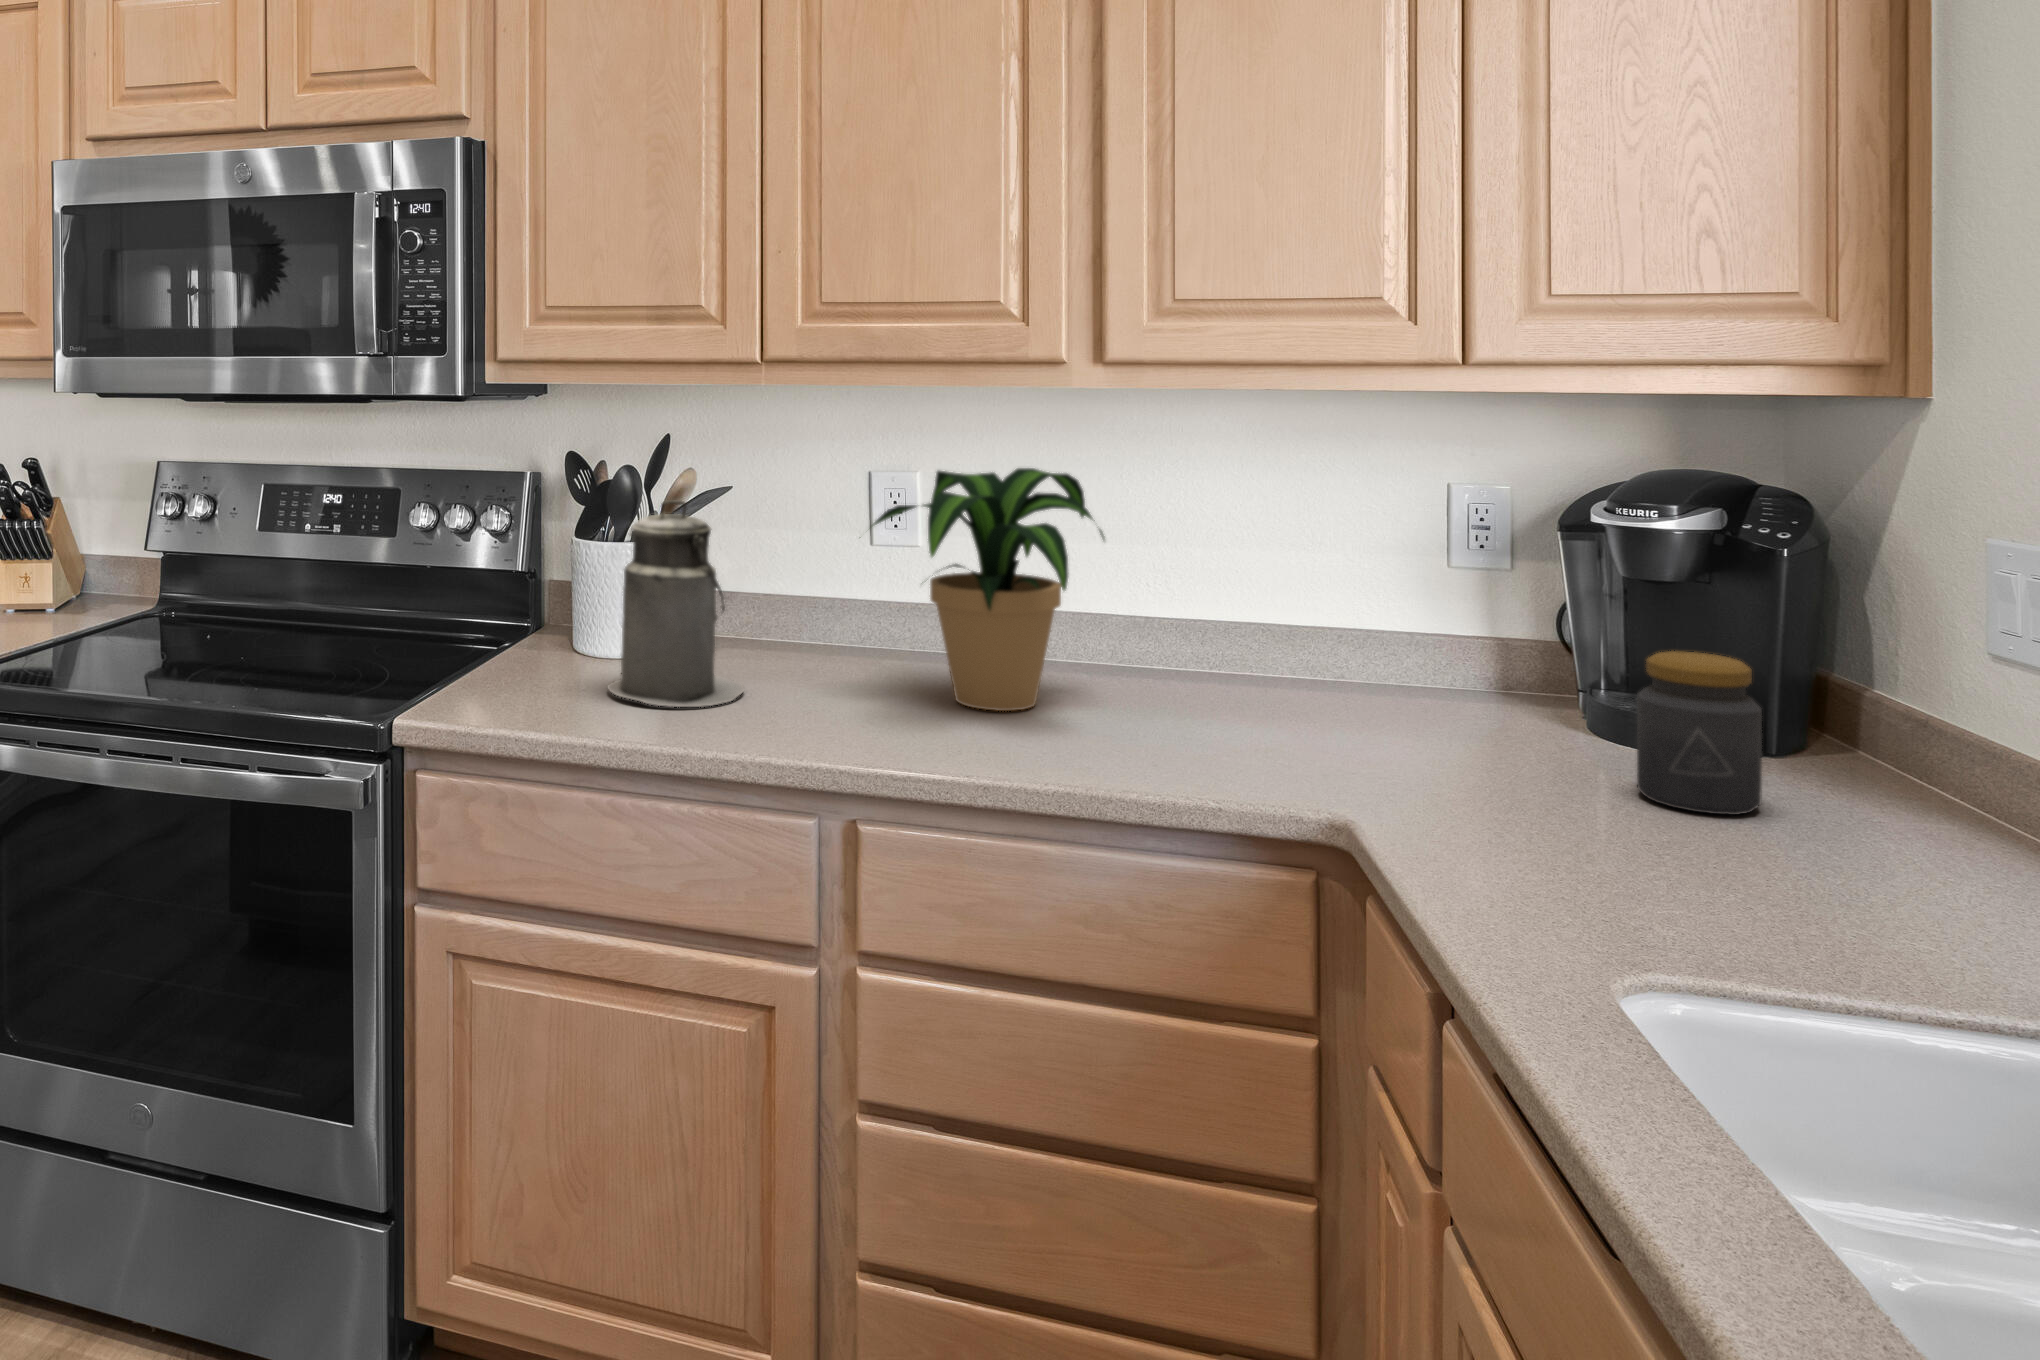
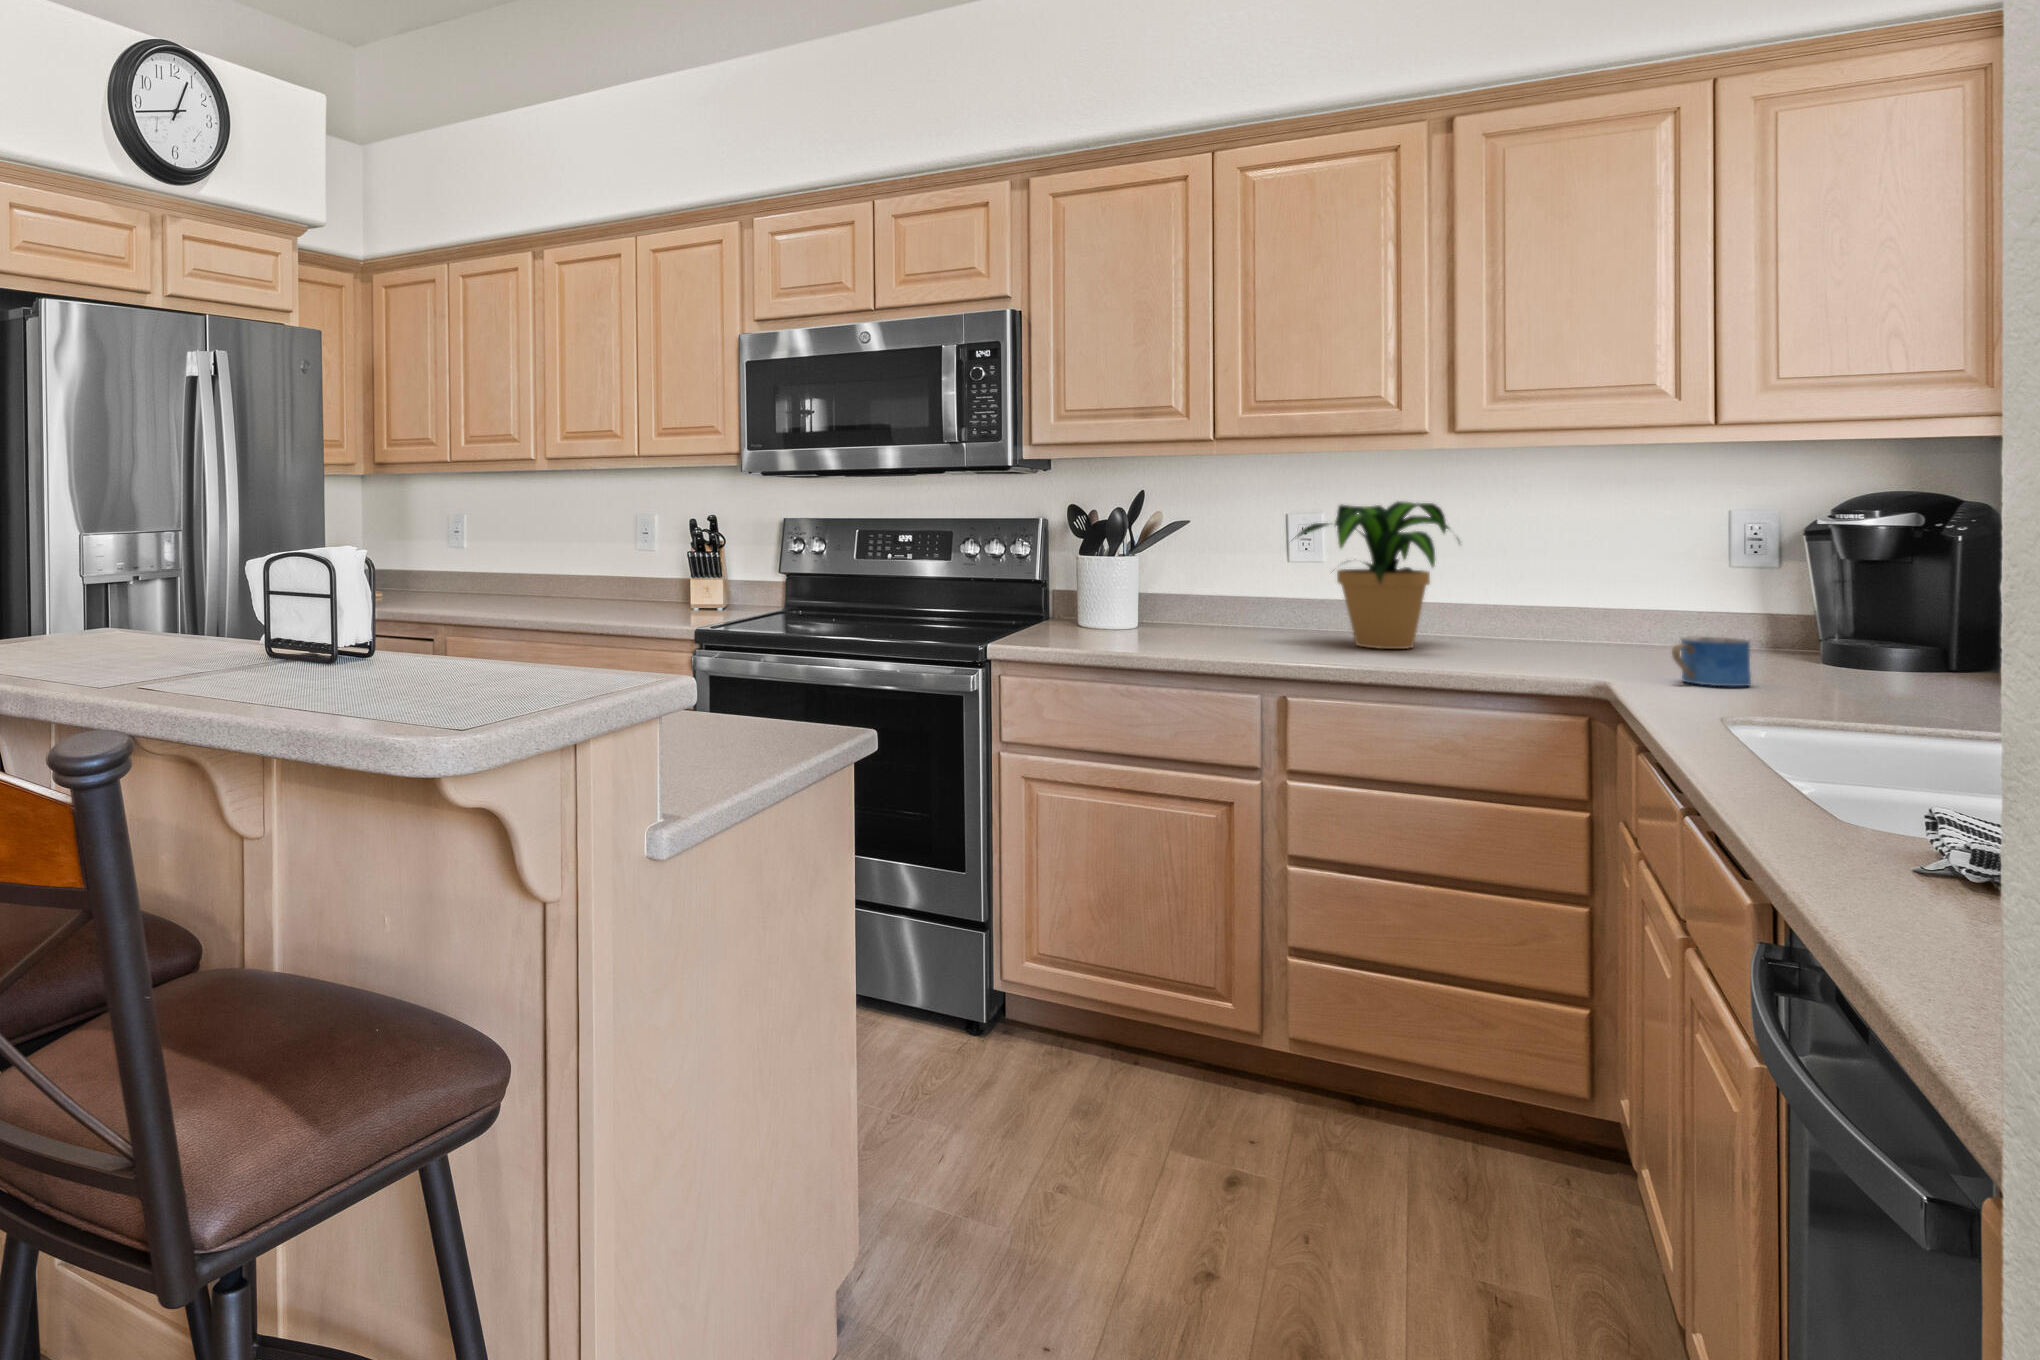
canister: present [608,500,744,707] -> none [1117,523,1209,645]
jar: present [1637,651,1762,815] -> none [1839,593,1927,687]
mug: none [1414,727,1527,824] -> present [1672,636,1751,686]

